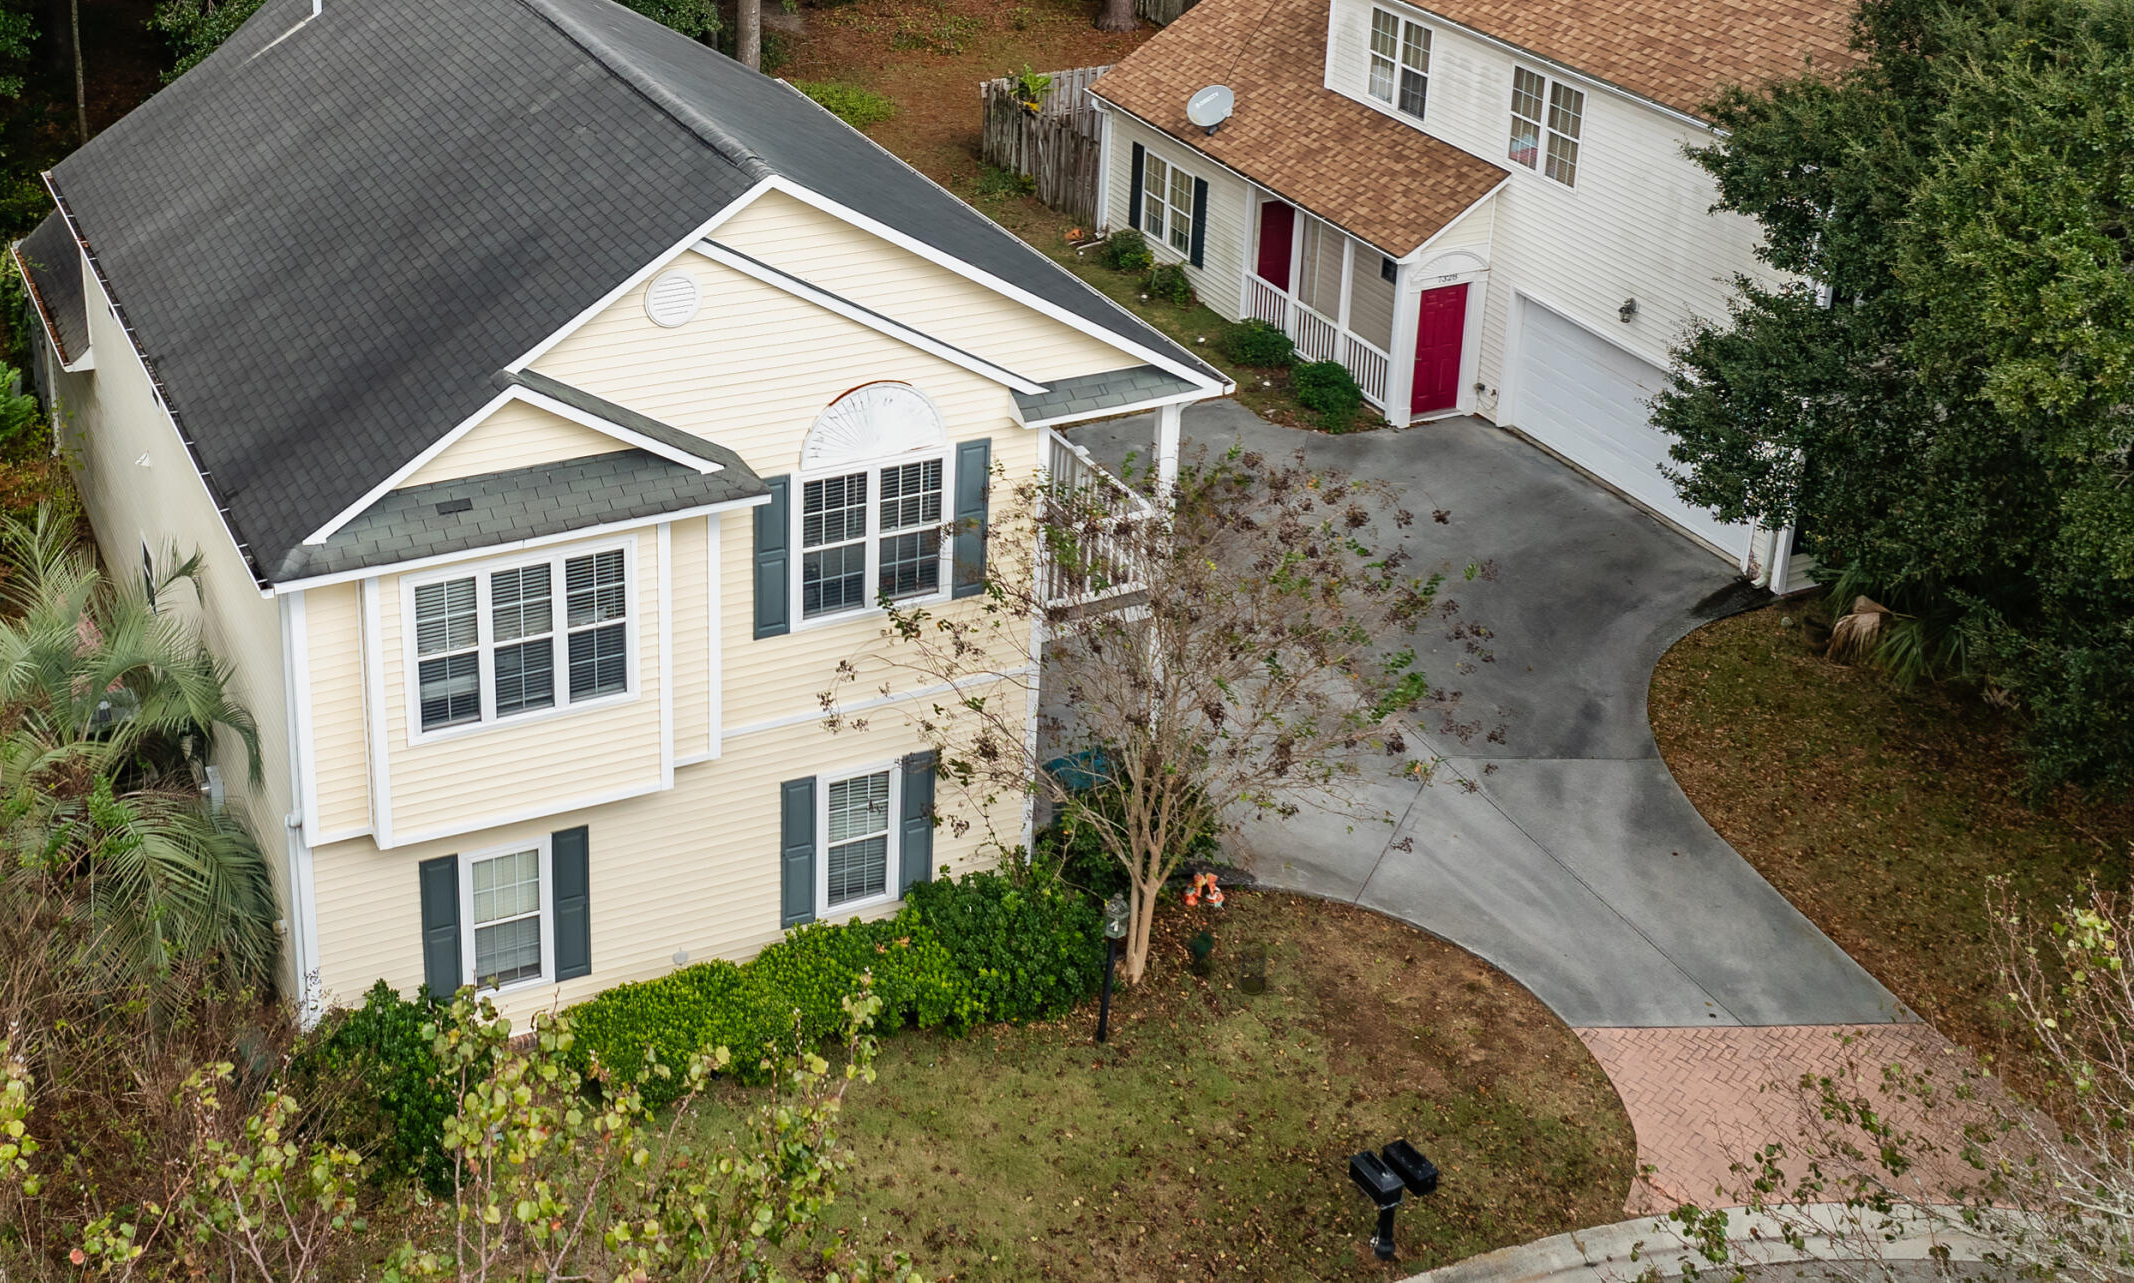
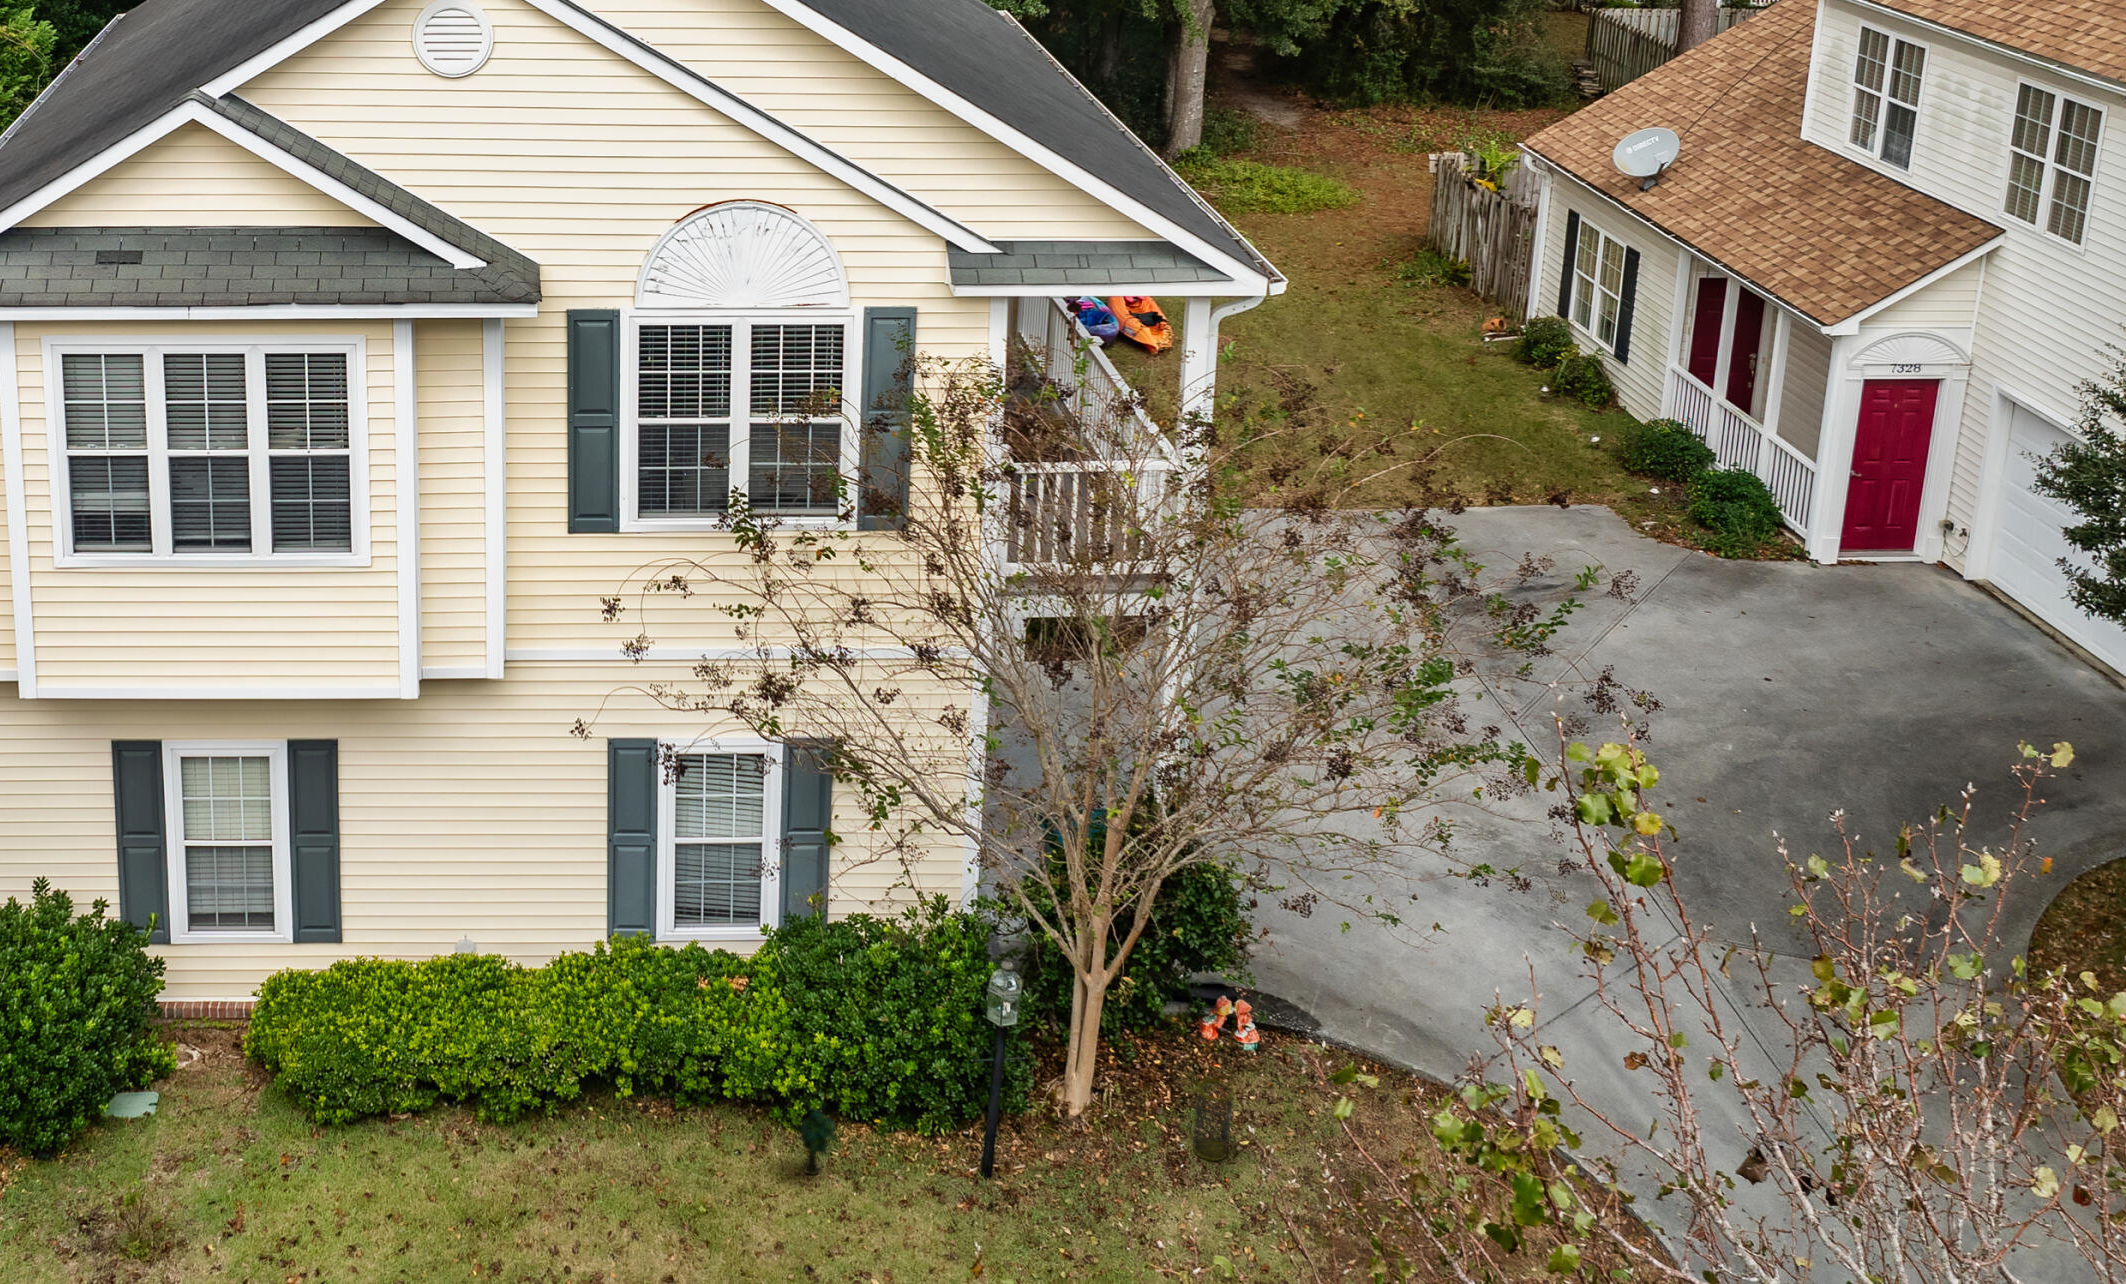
decorative plant: present [1187,926,1215,974] -> present [794,1102,836,1175]

